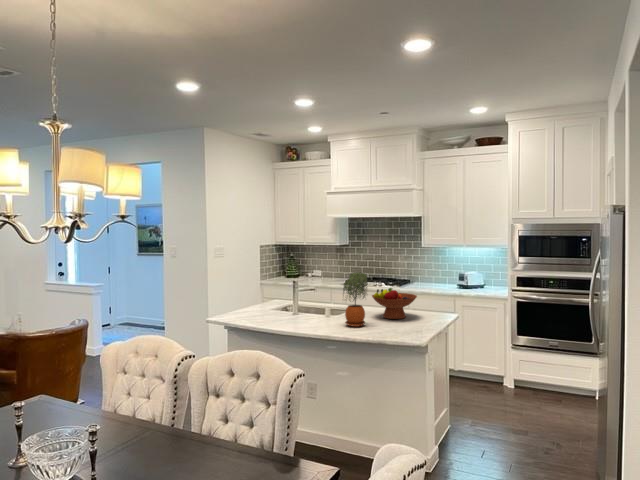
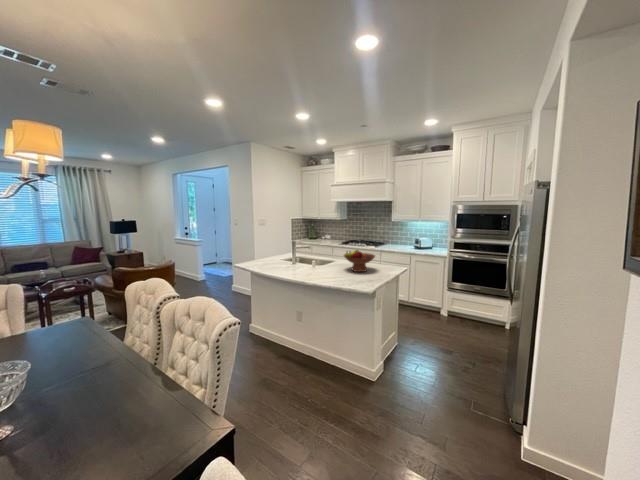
potted plant: present [343,272,367,327] -> none [318,239,339,277]

